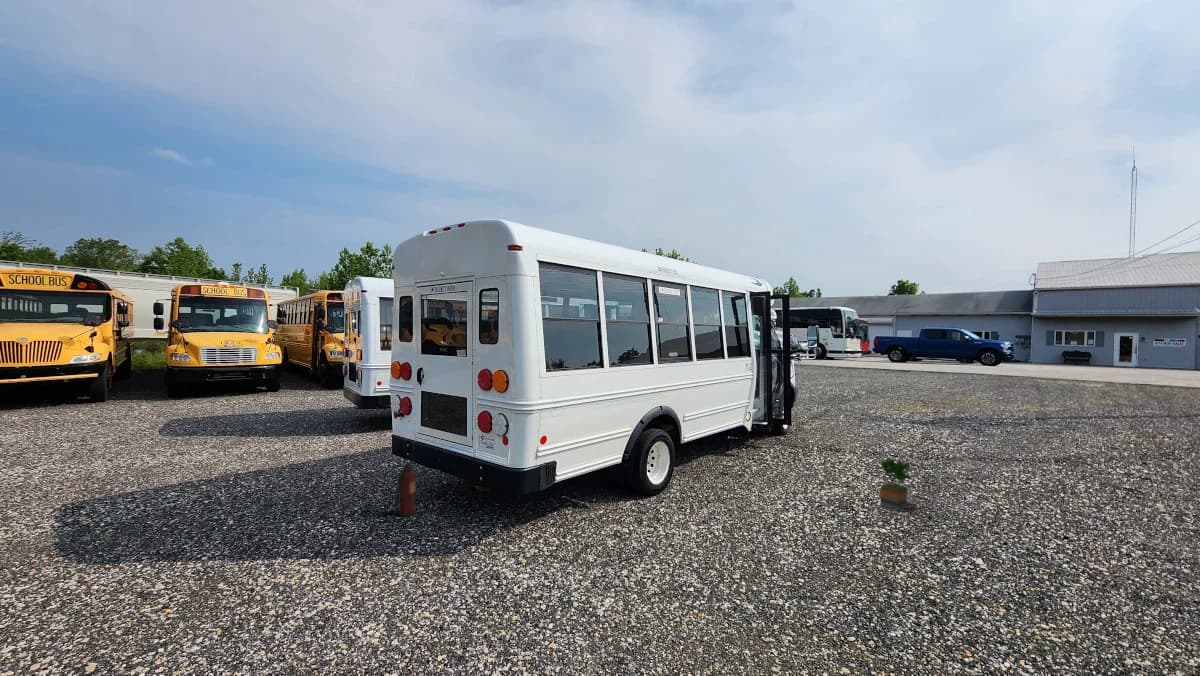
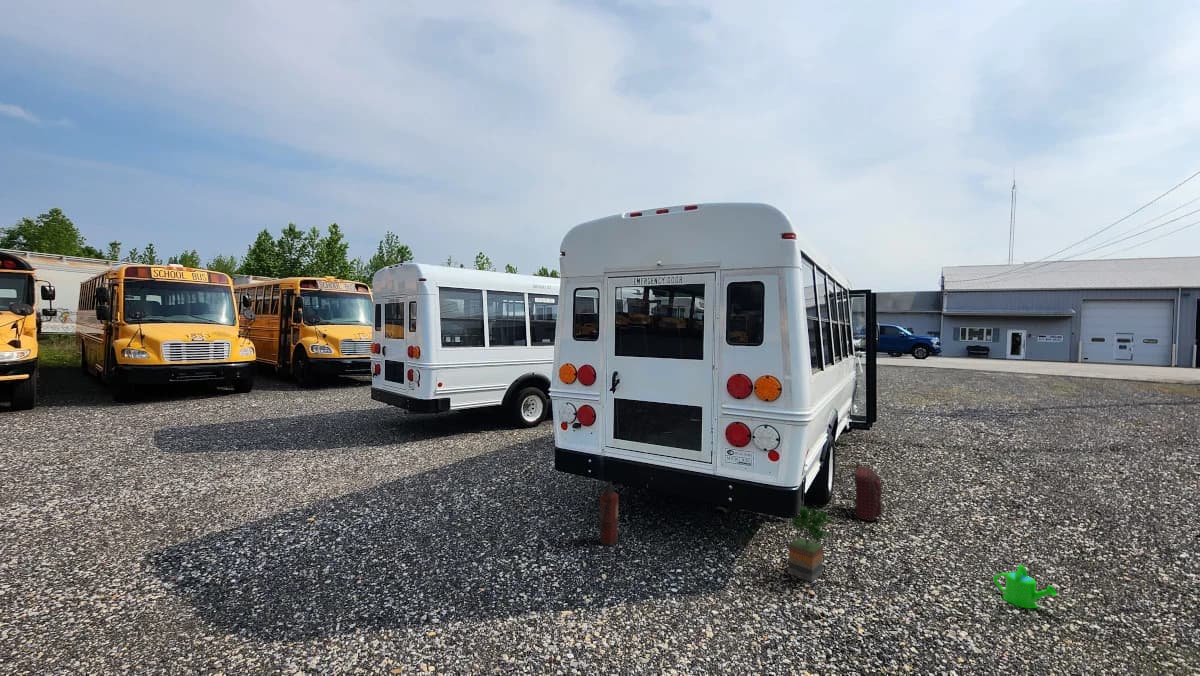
backpack: none [646,458,689,512] -> present [839,464,882,521]
potted tree: present [880,459,913,511] -> present [788,506,833,582]
watering can: none [689,549,721,589] -> present [993,565,1057,608]

